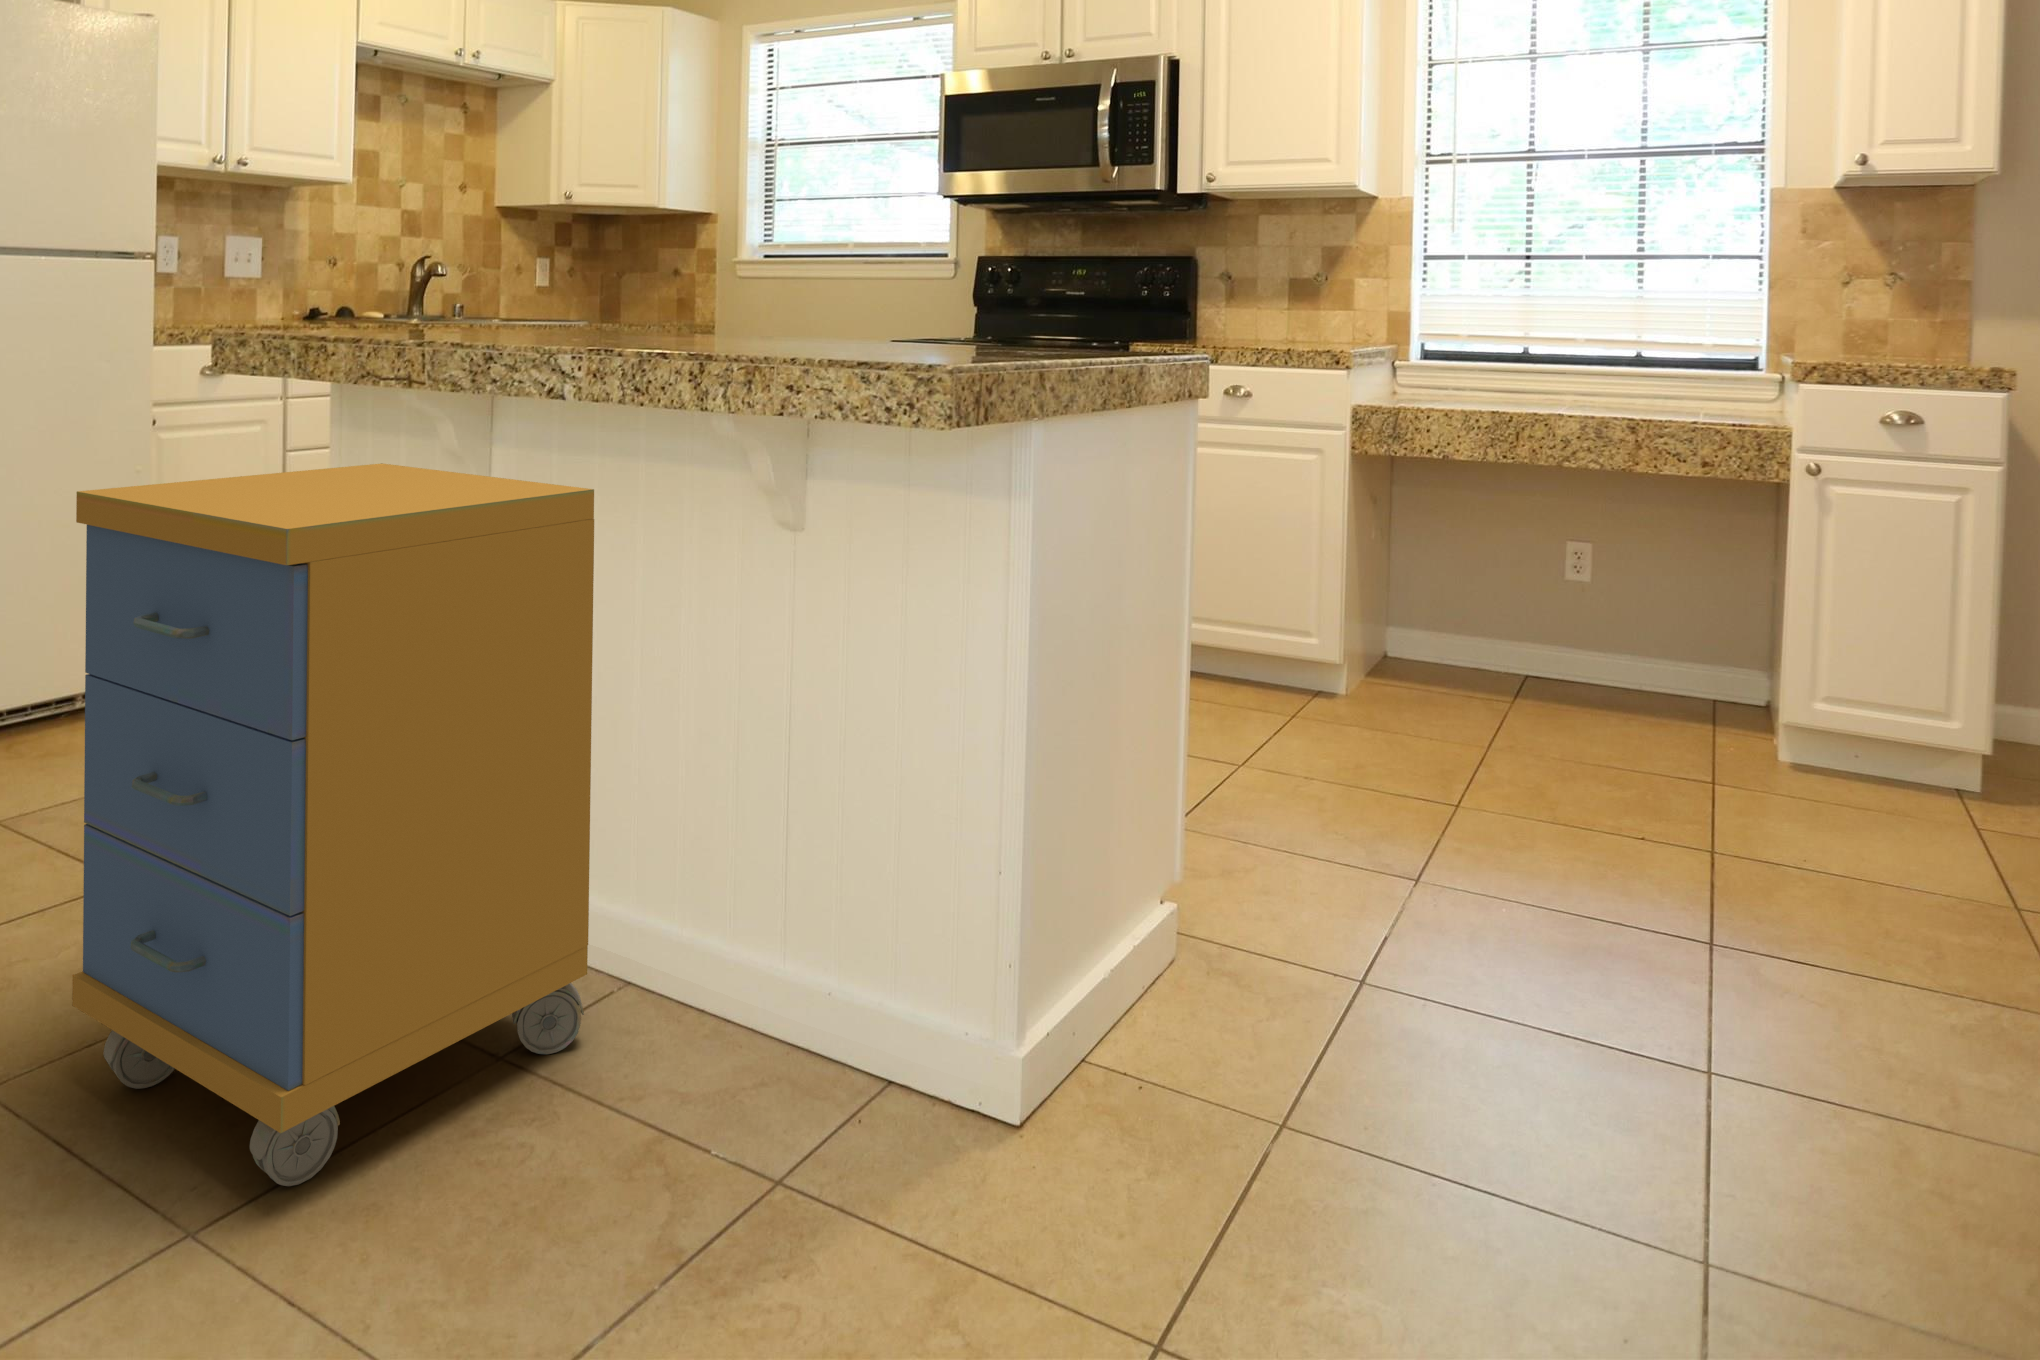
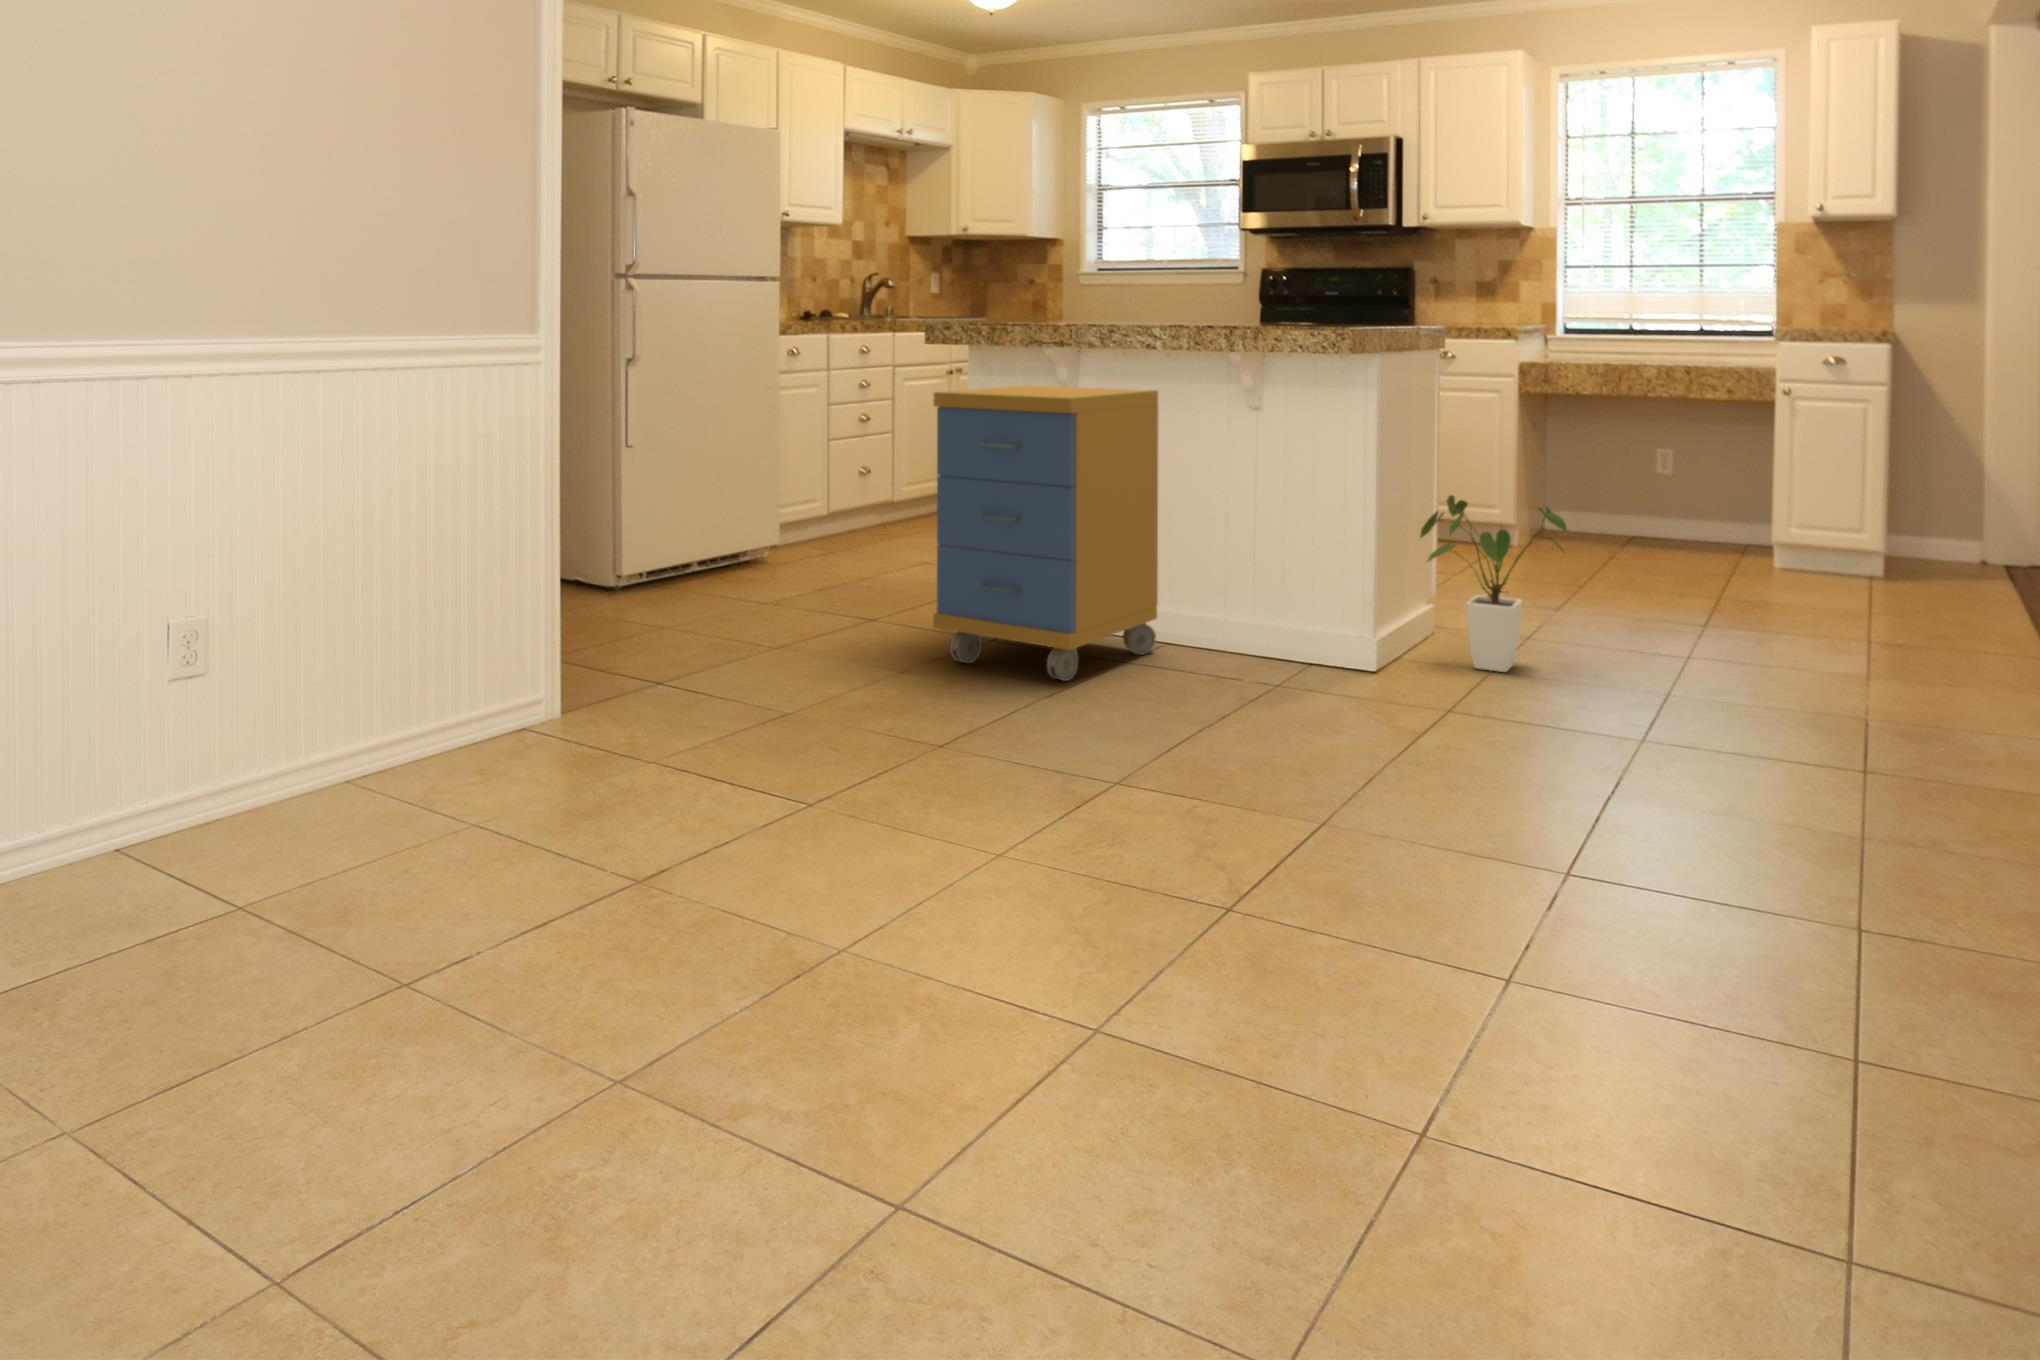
house plant: none [1146,723,1487,1164] -> present [1420,495,1567,672]

